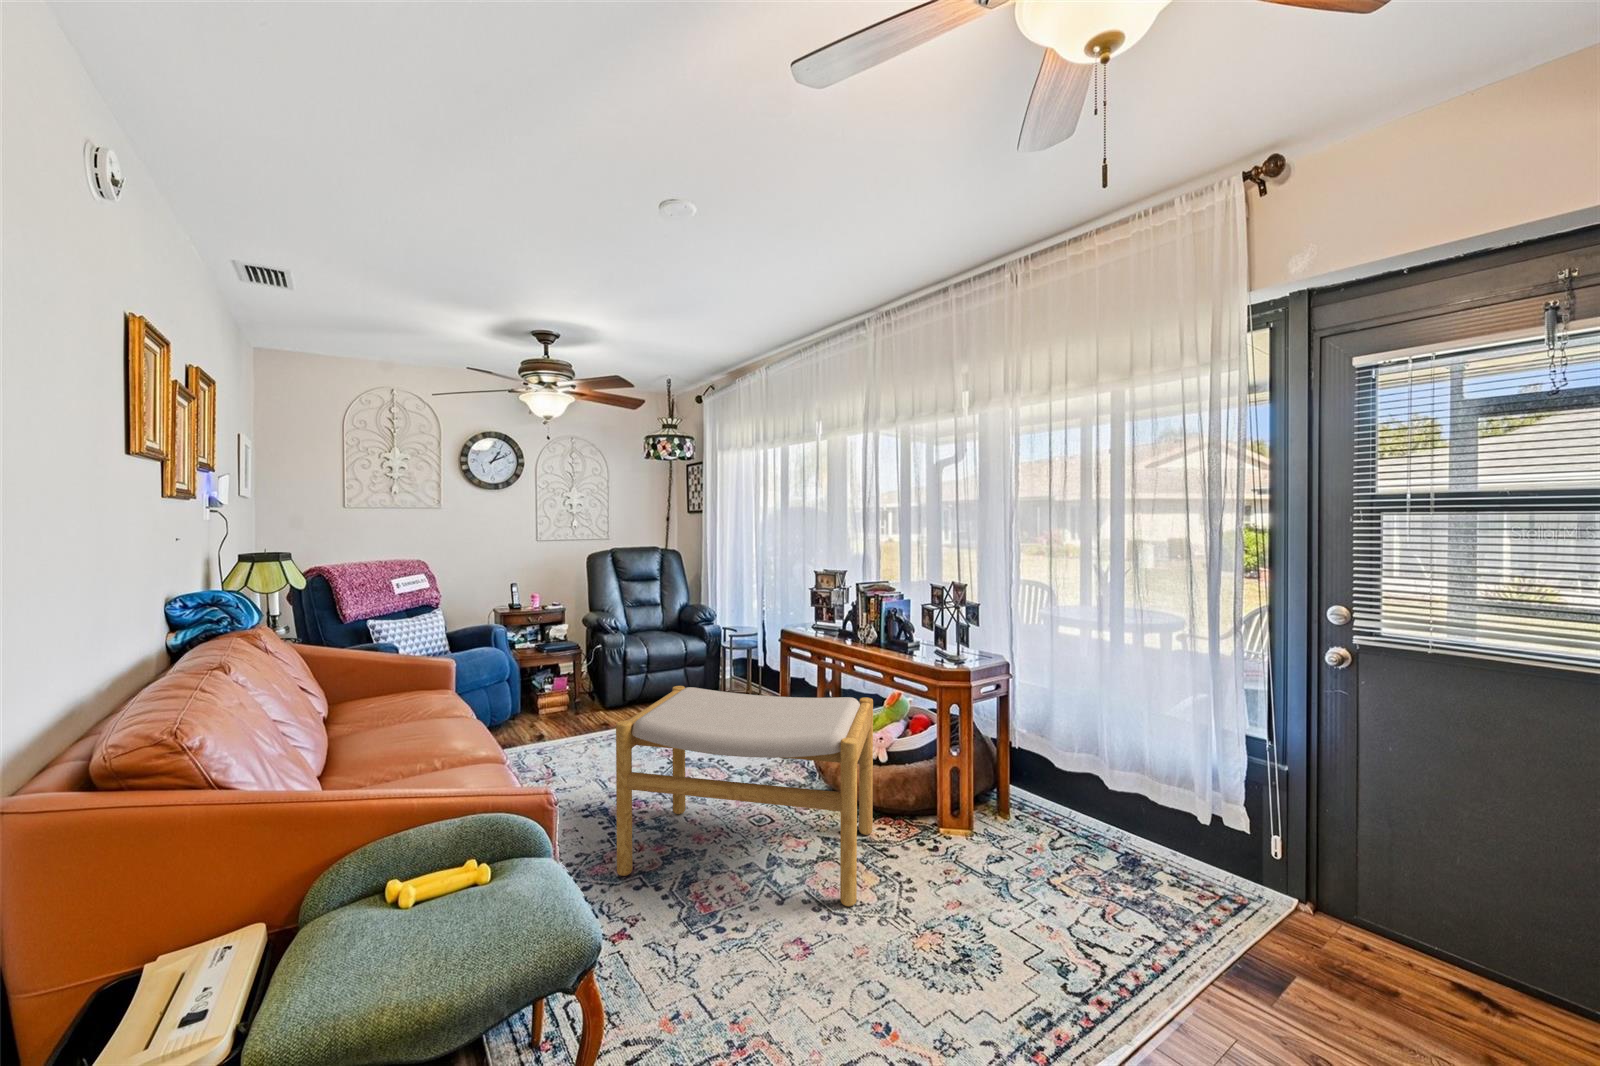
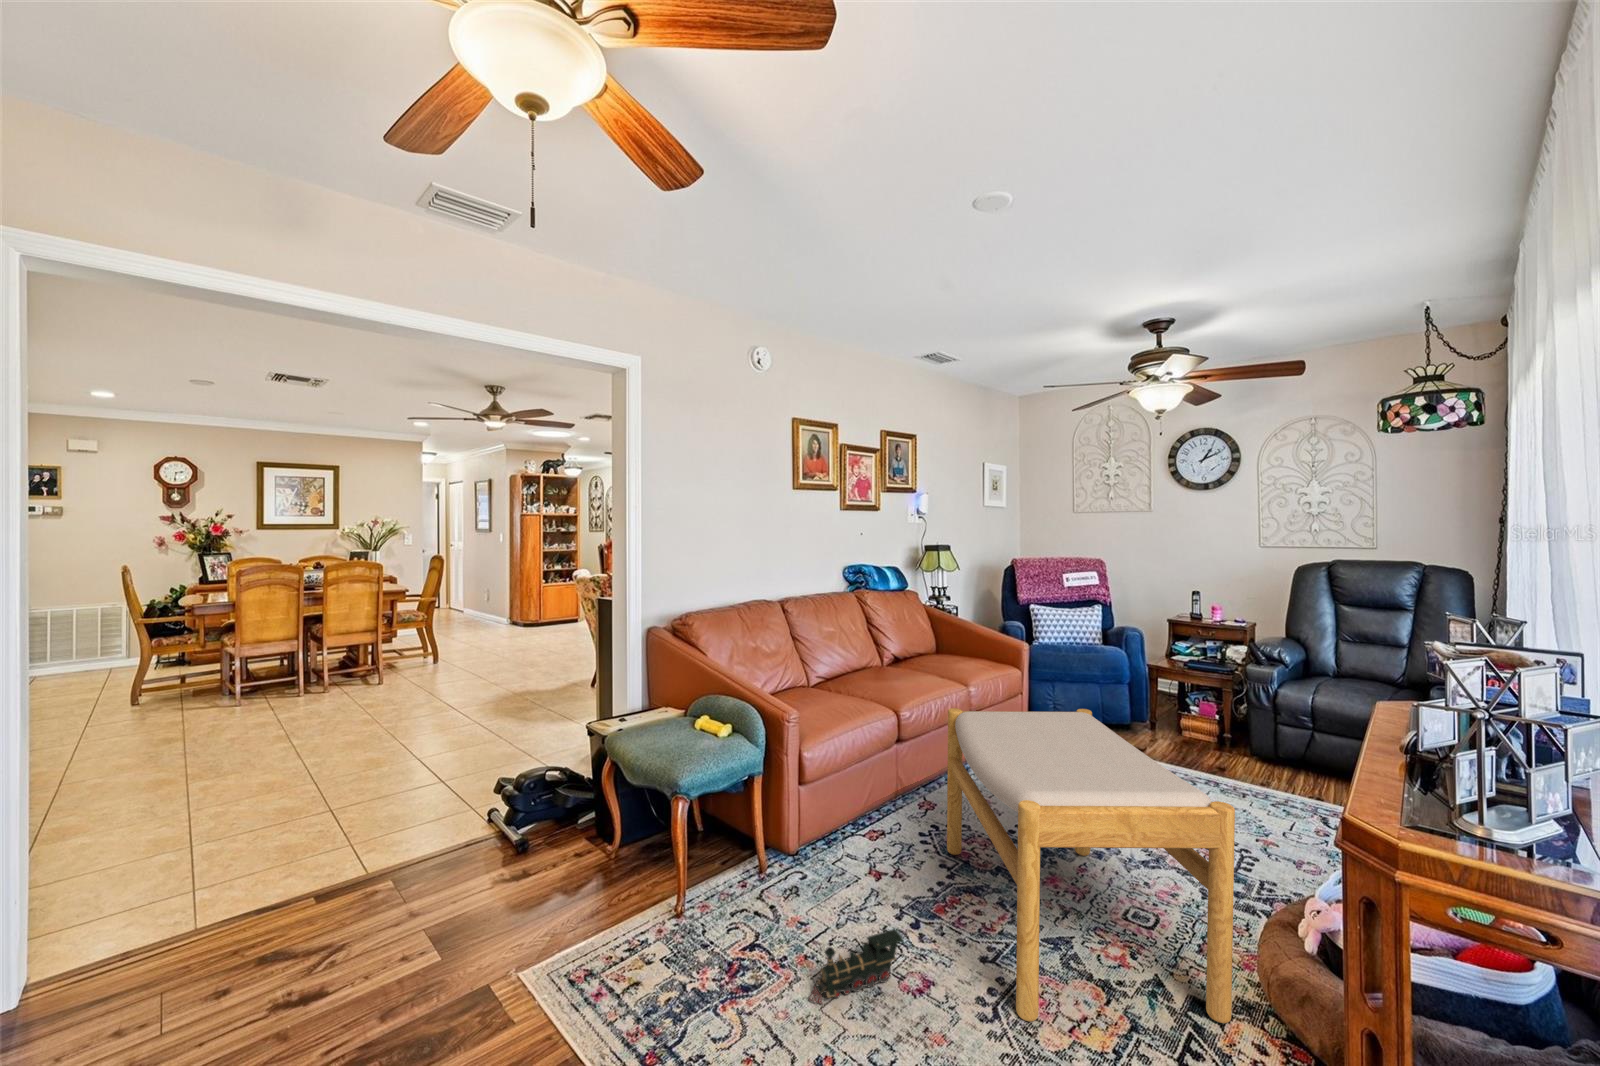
toy train: none [774,918,812,1029] -> present [809,929,903,1004]

